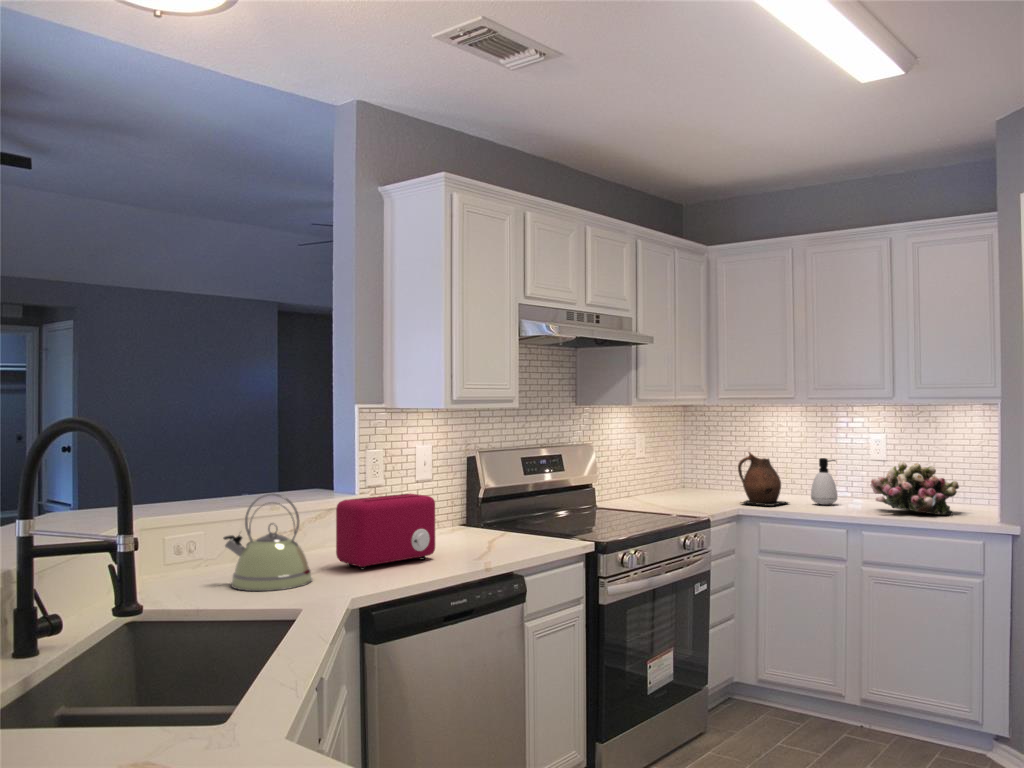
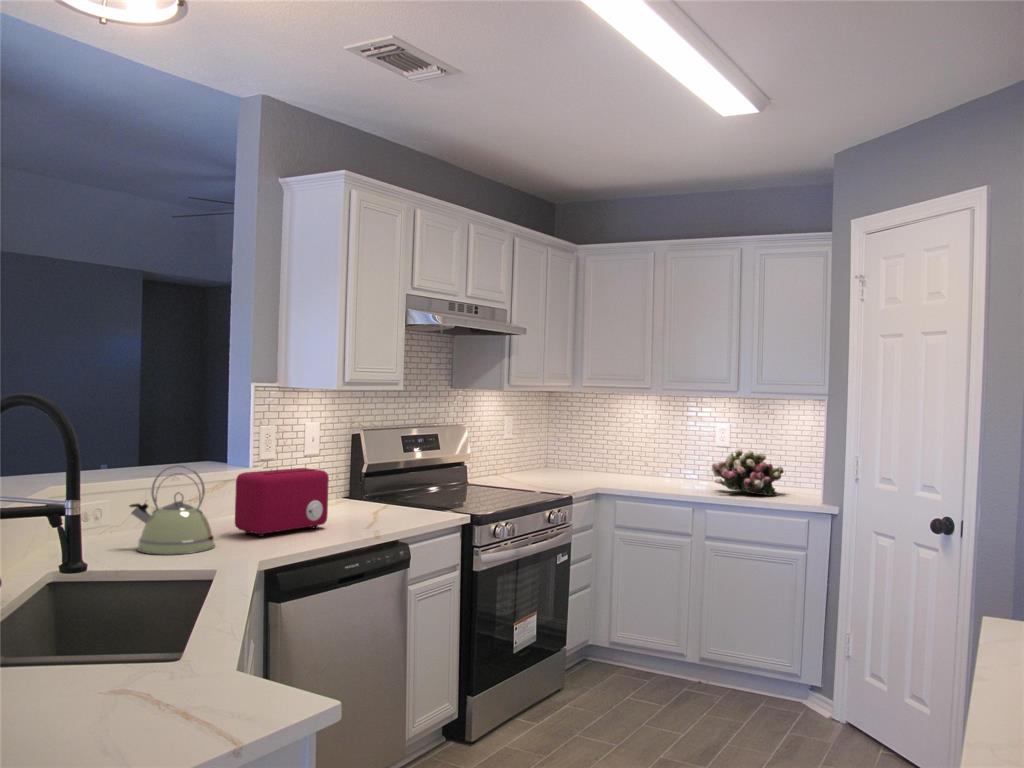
ceramic pitcher: present [738,452,788,506] -> none [599,437,643,486]
soap dispenser: present [811,458,837,505] -> none [661,444,684,485]

